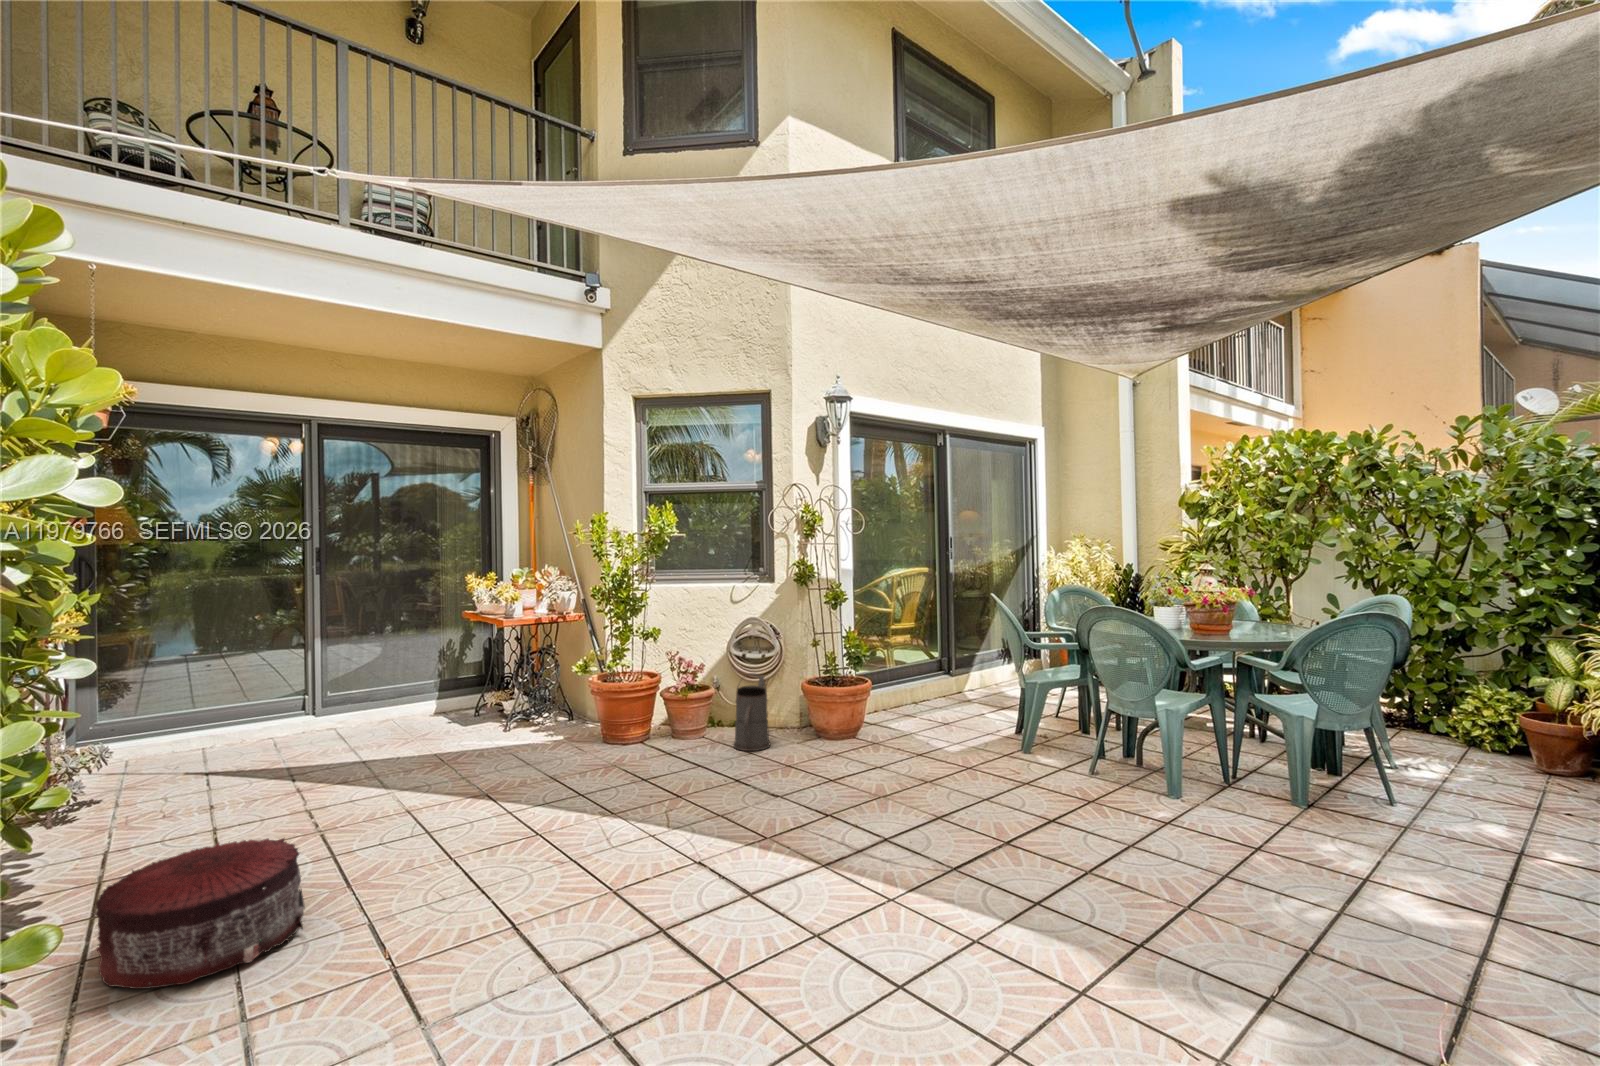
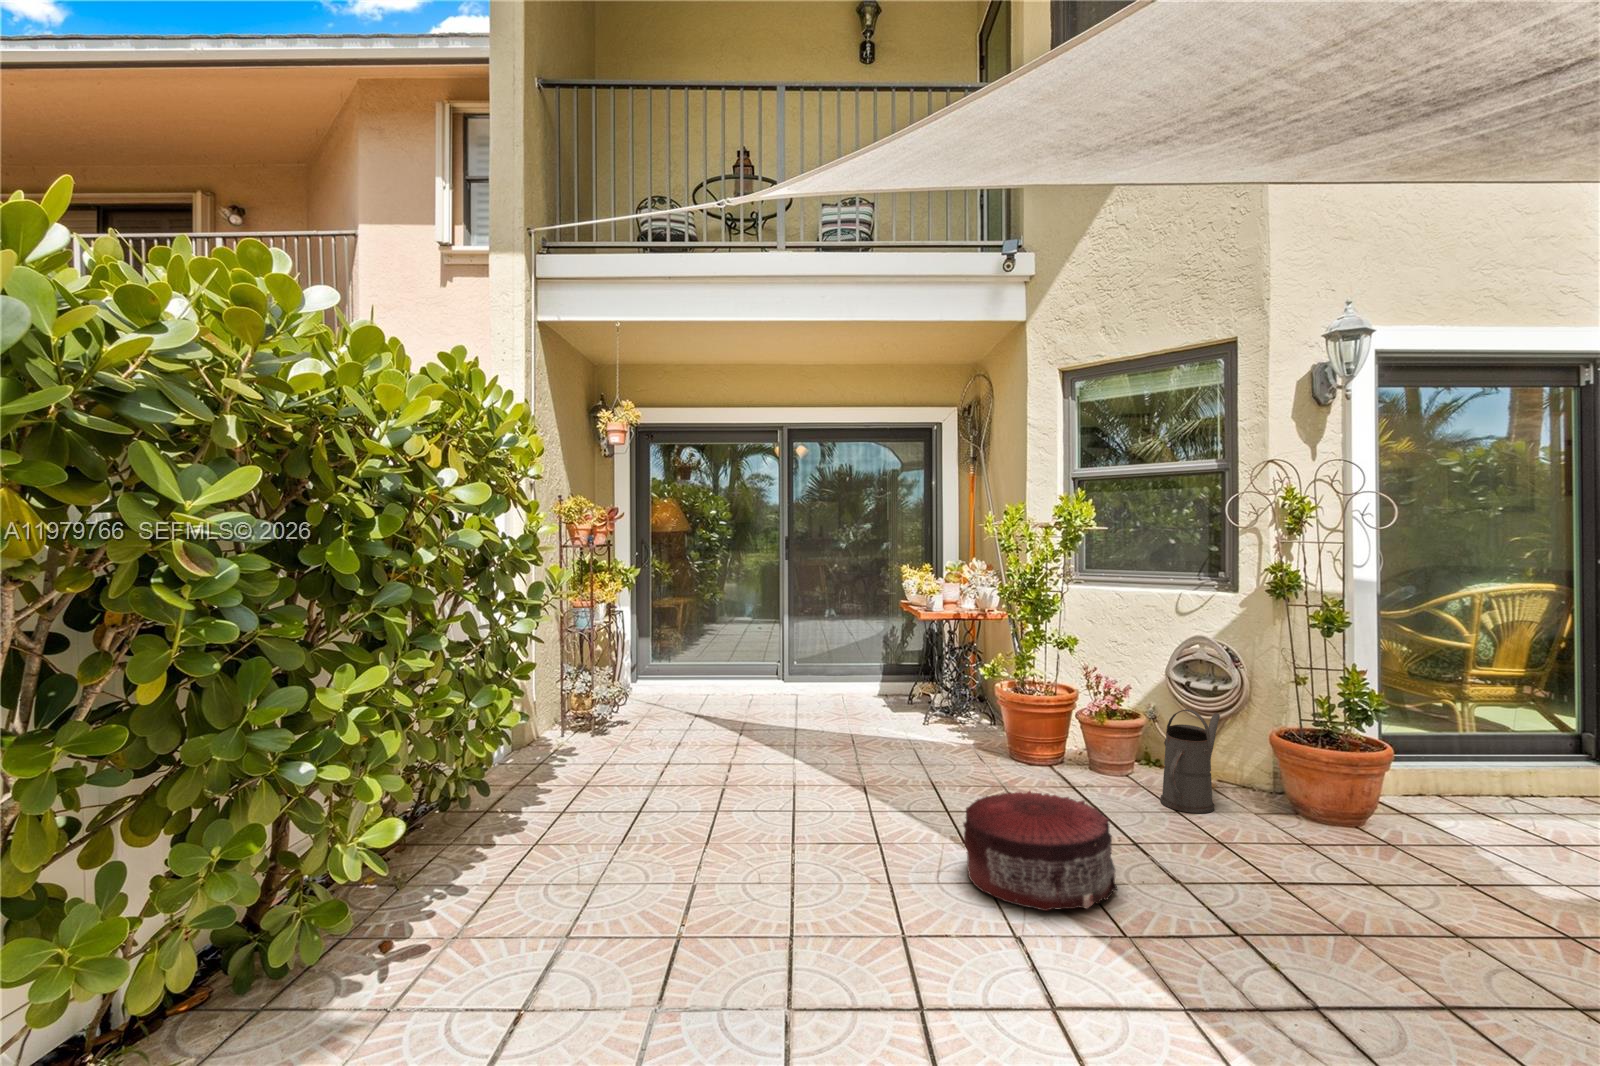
pouf: present [95,838,305,989] -> present [963,791,1117,911]

